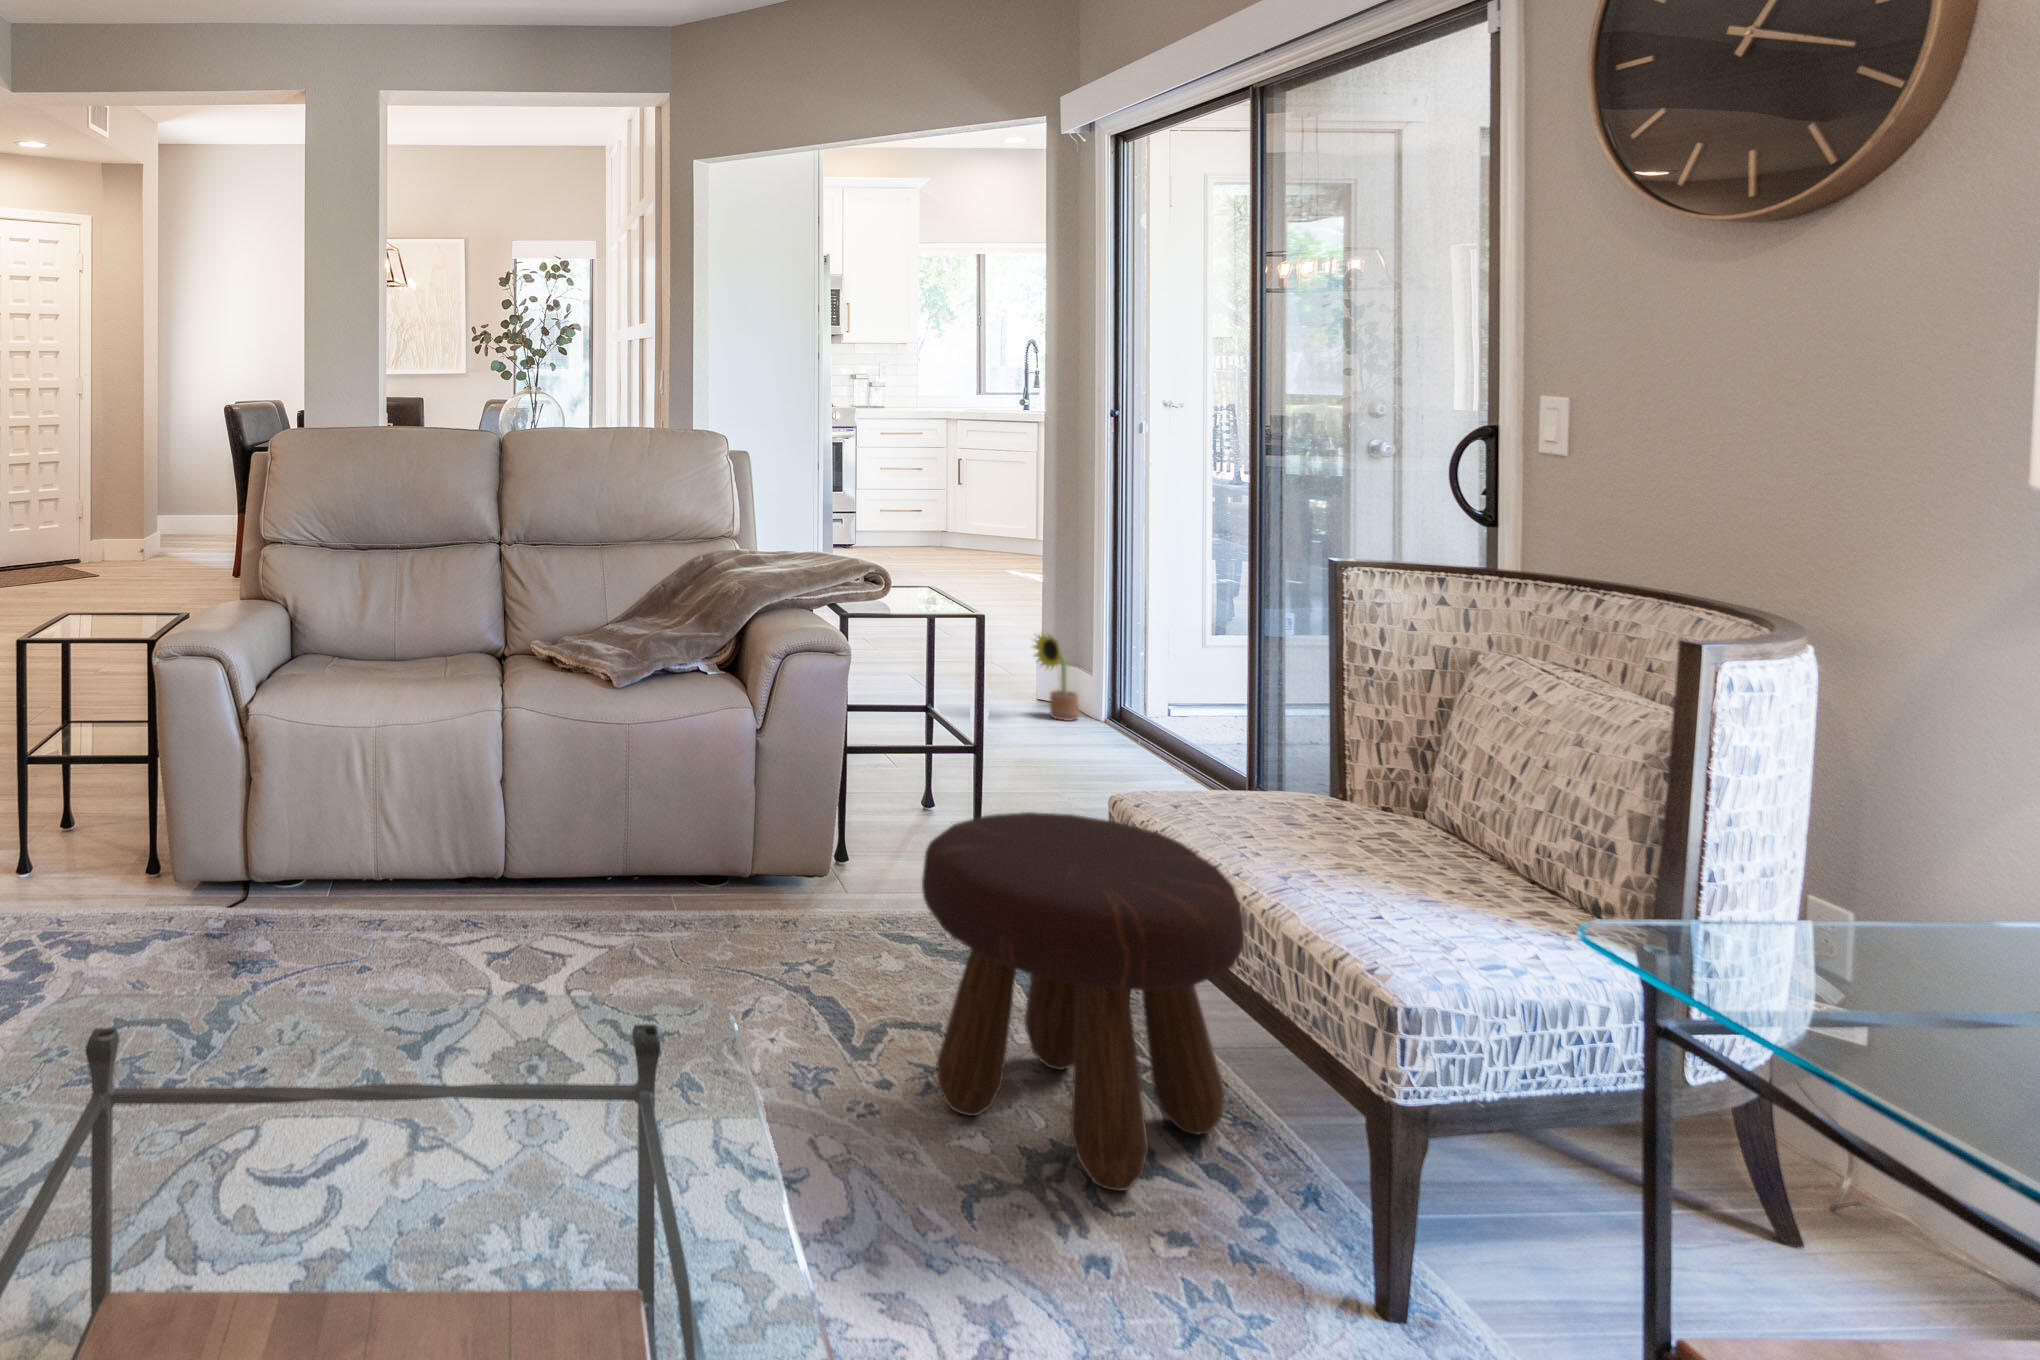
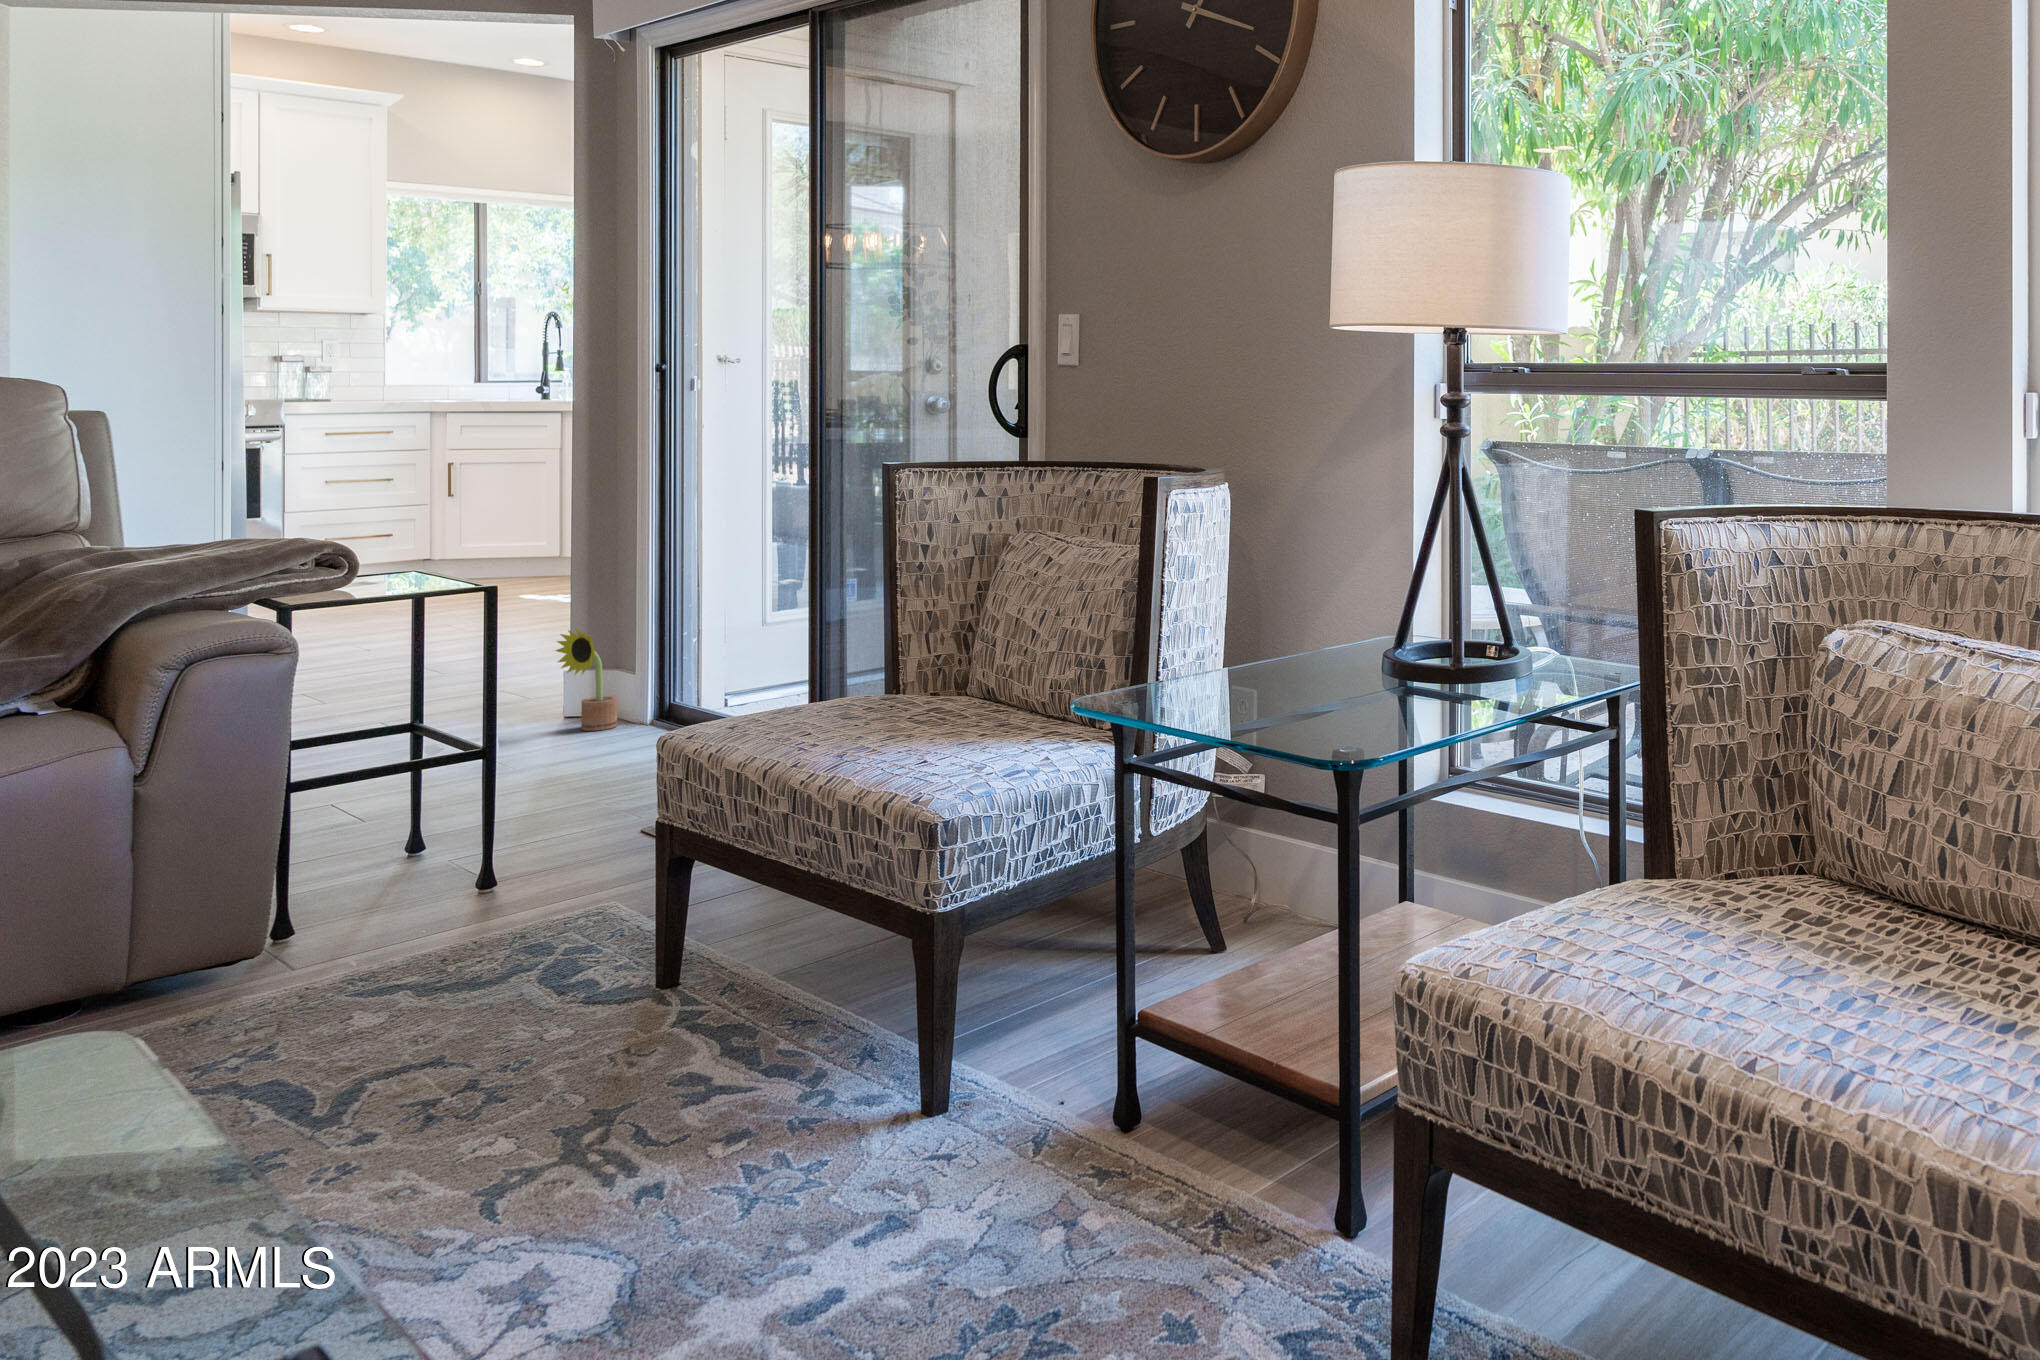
footstool: present [922,812,1244,1191] -> none [419,754,809,1129]

